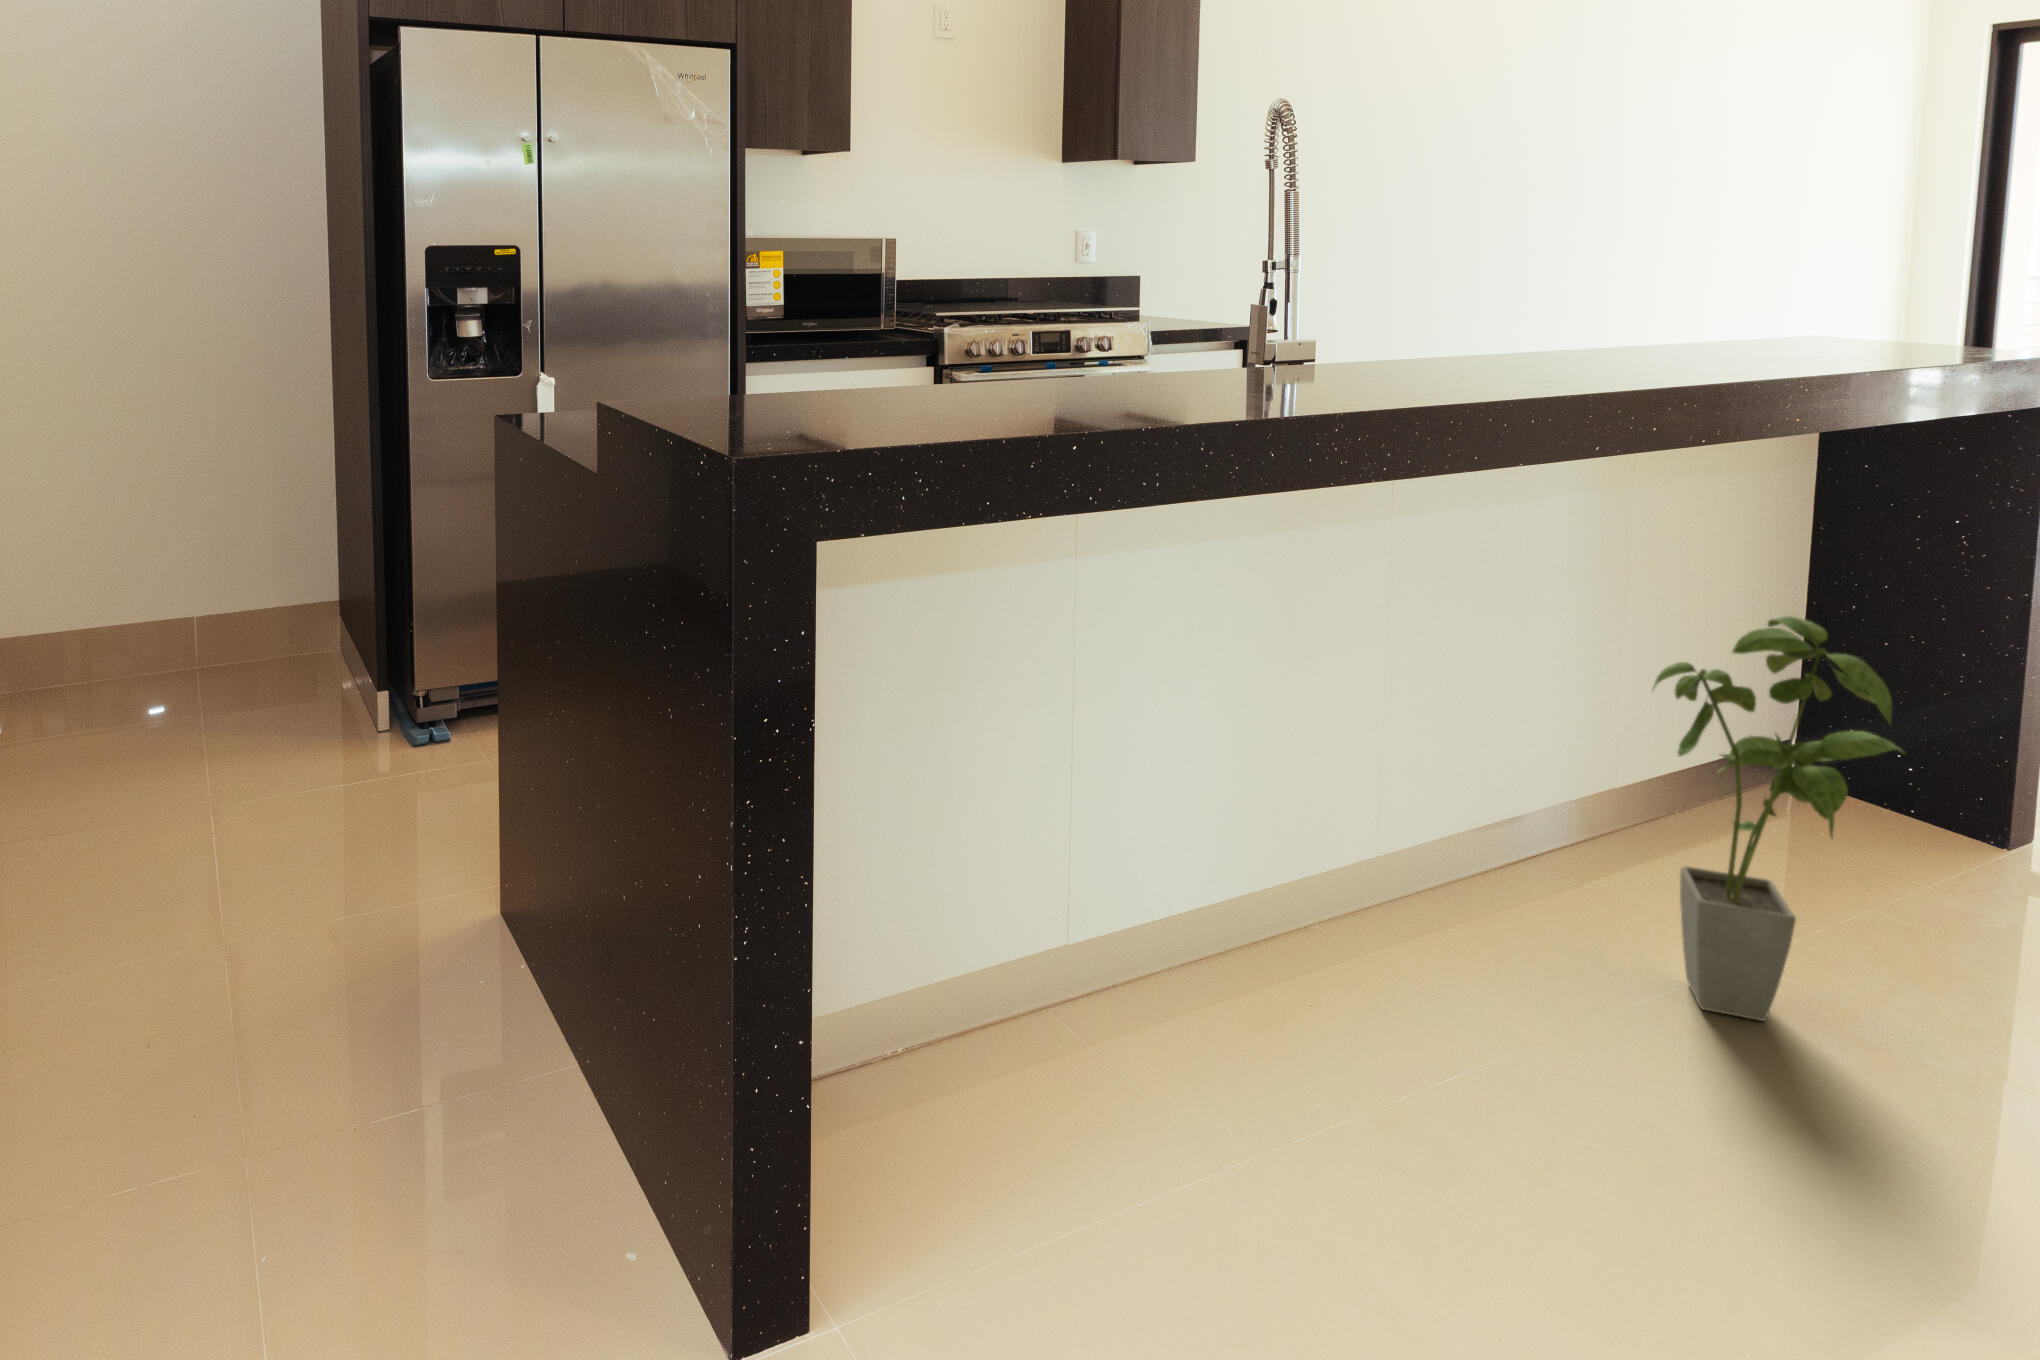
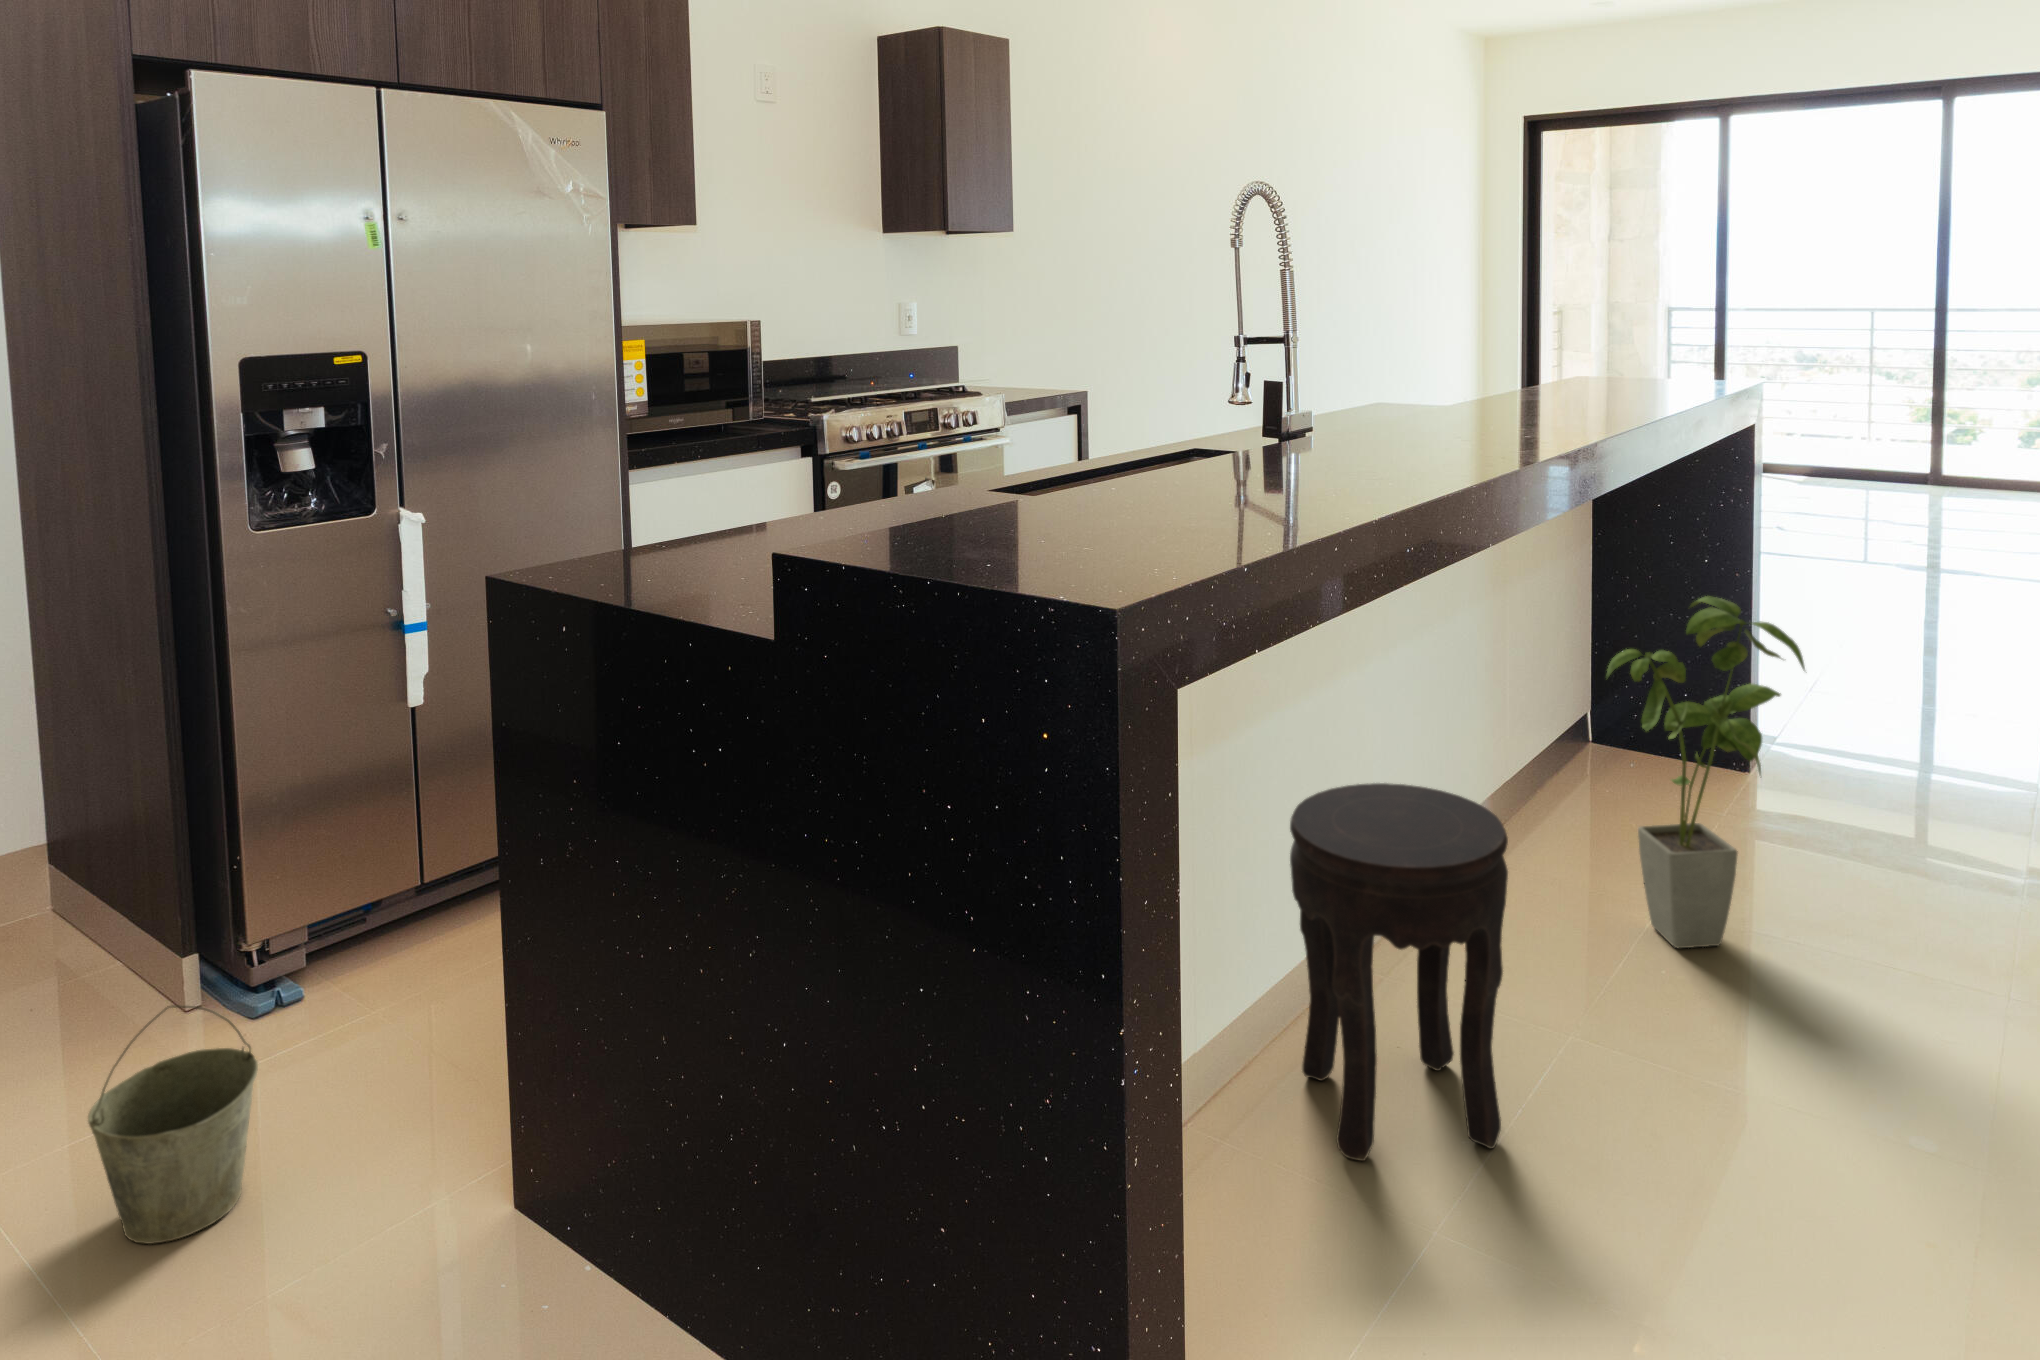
bucket: none [264,709,371,870] -> present [88,1005,258,1244]
side table: none [1161,735,1389,1121] -> present [1290,783,1508,1161]

